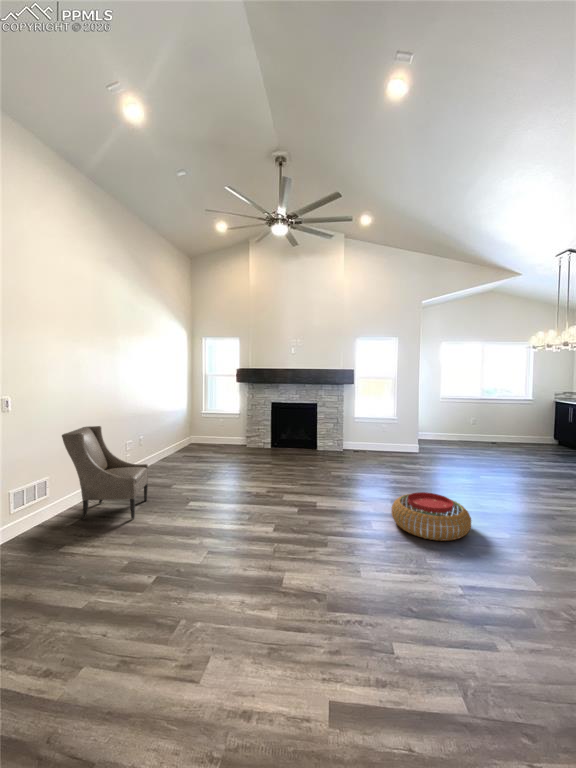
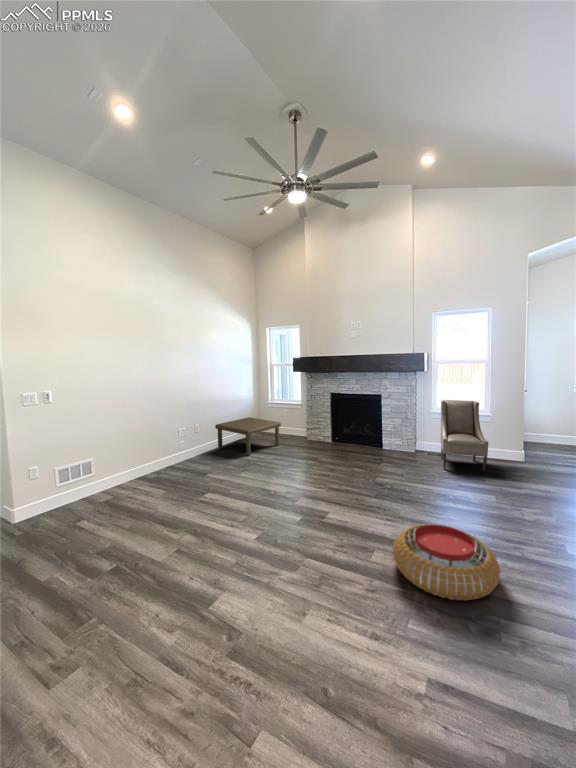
armchair: present [62,426,148,520] -> present [441,400,489,472]
coffee table: none [158,430,225,466] -> present [215,417,281,455]

